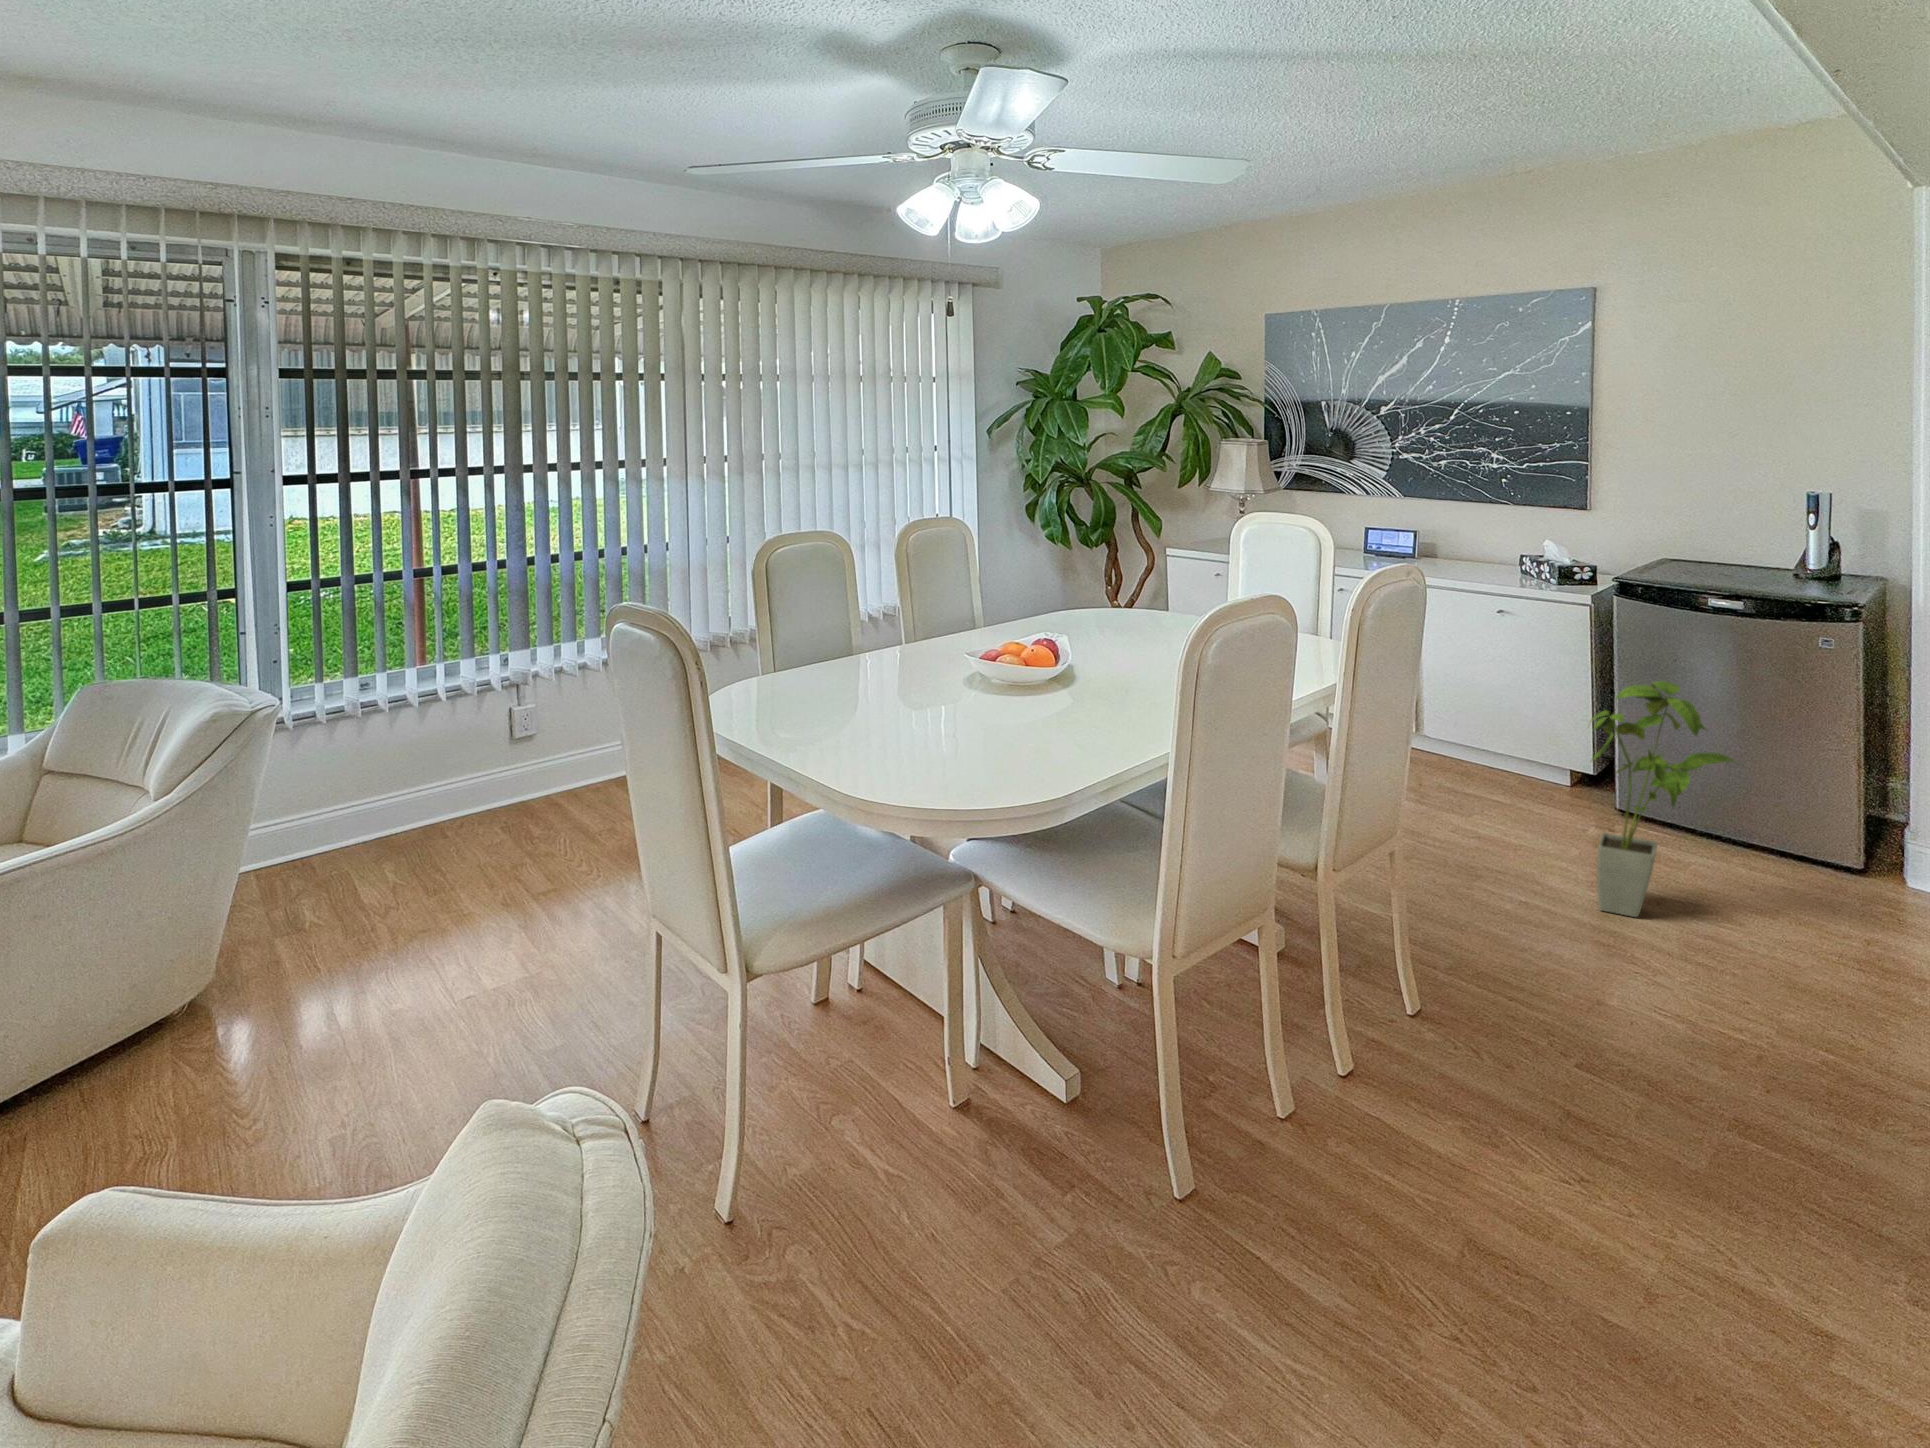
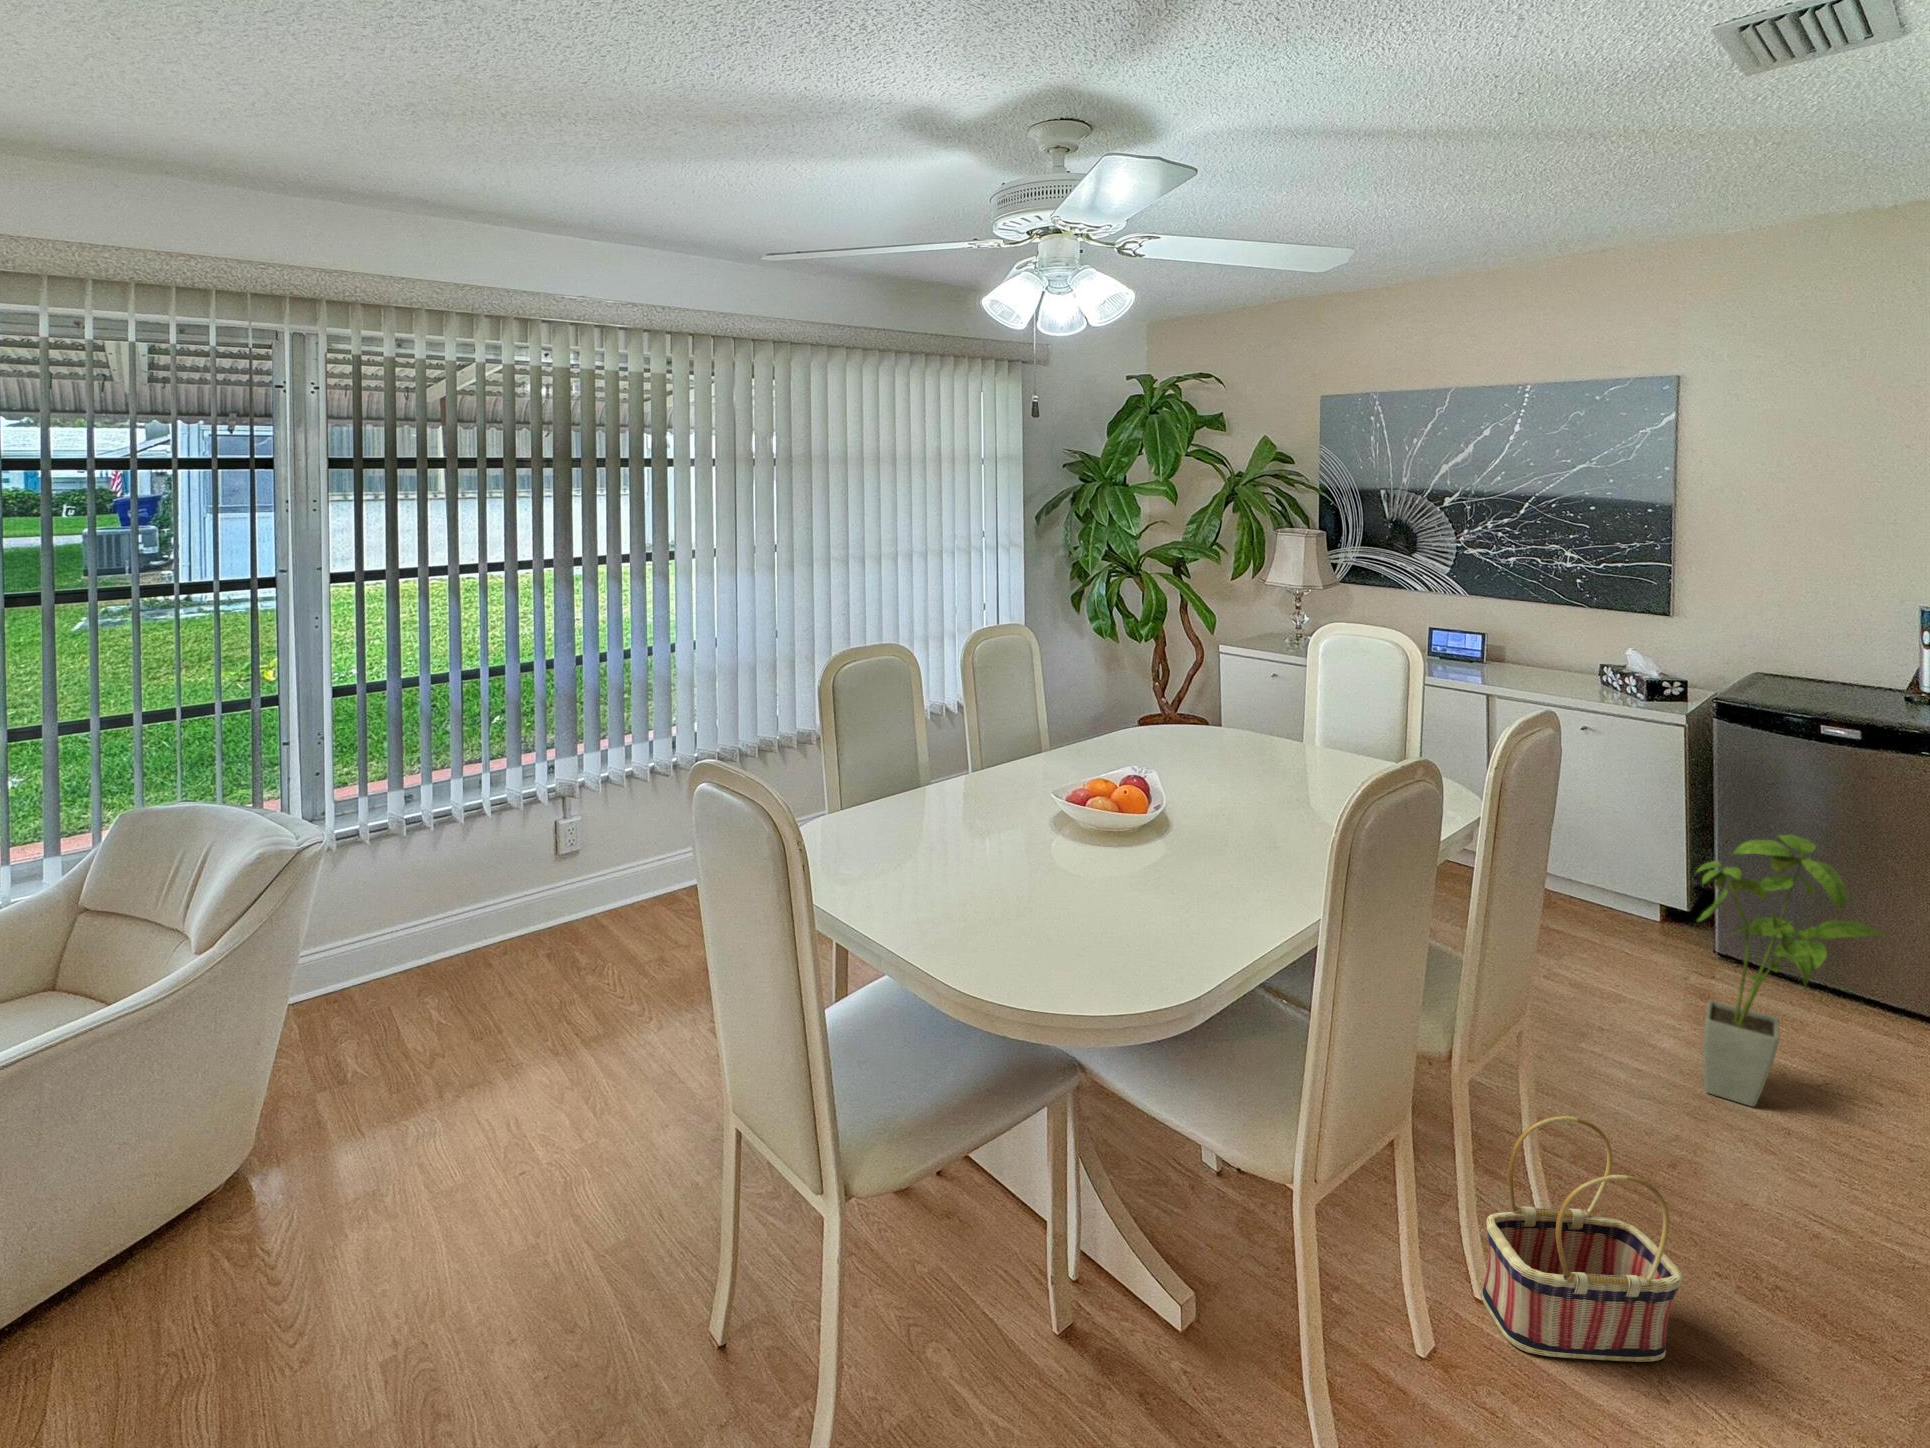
basket: none [1410,897,1560,1081] -> present [1482,1116,1683,1362]

